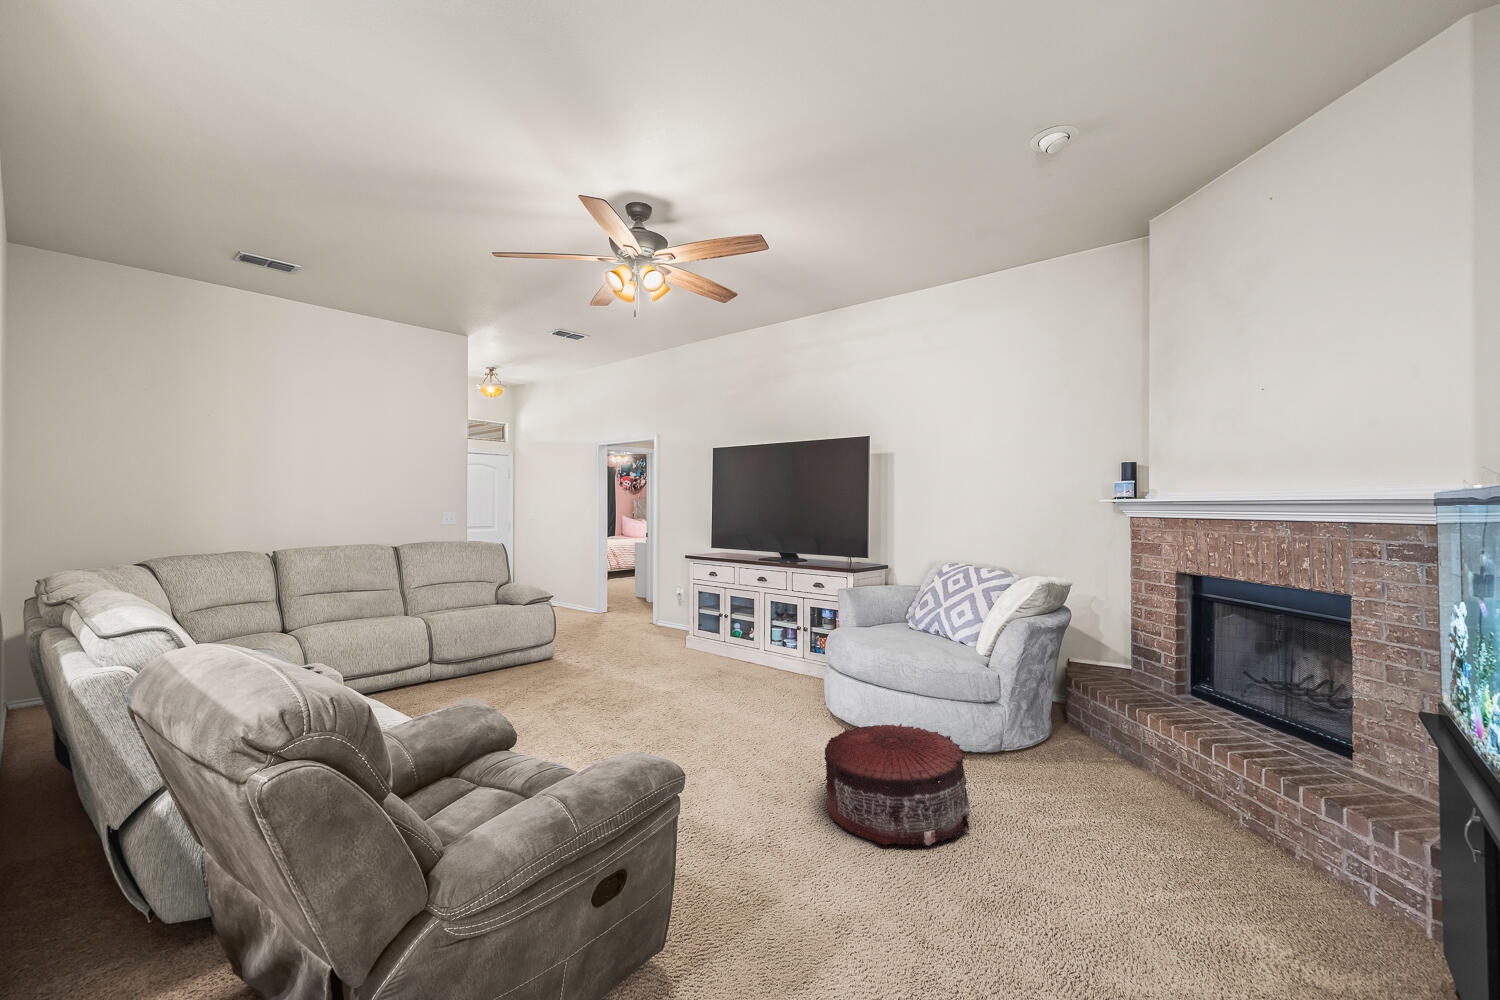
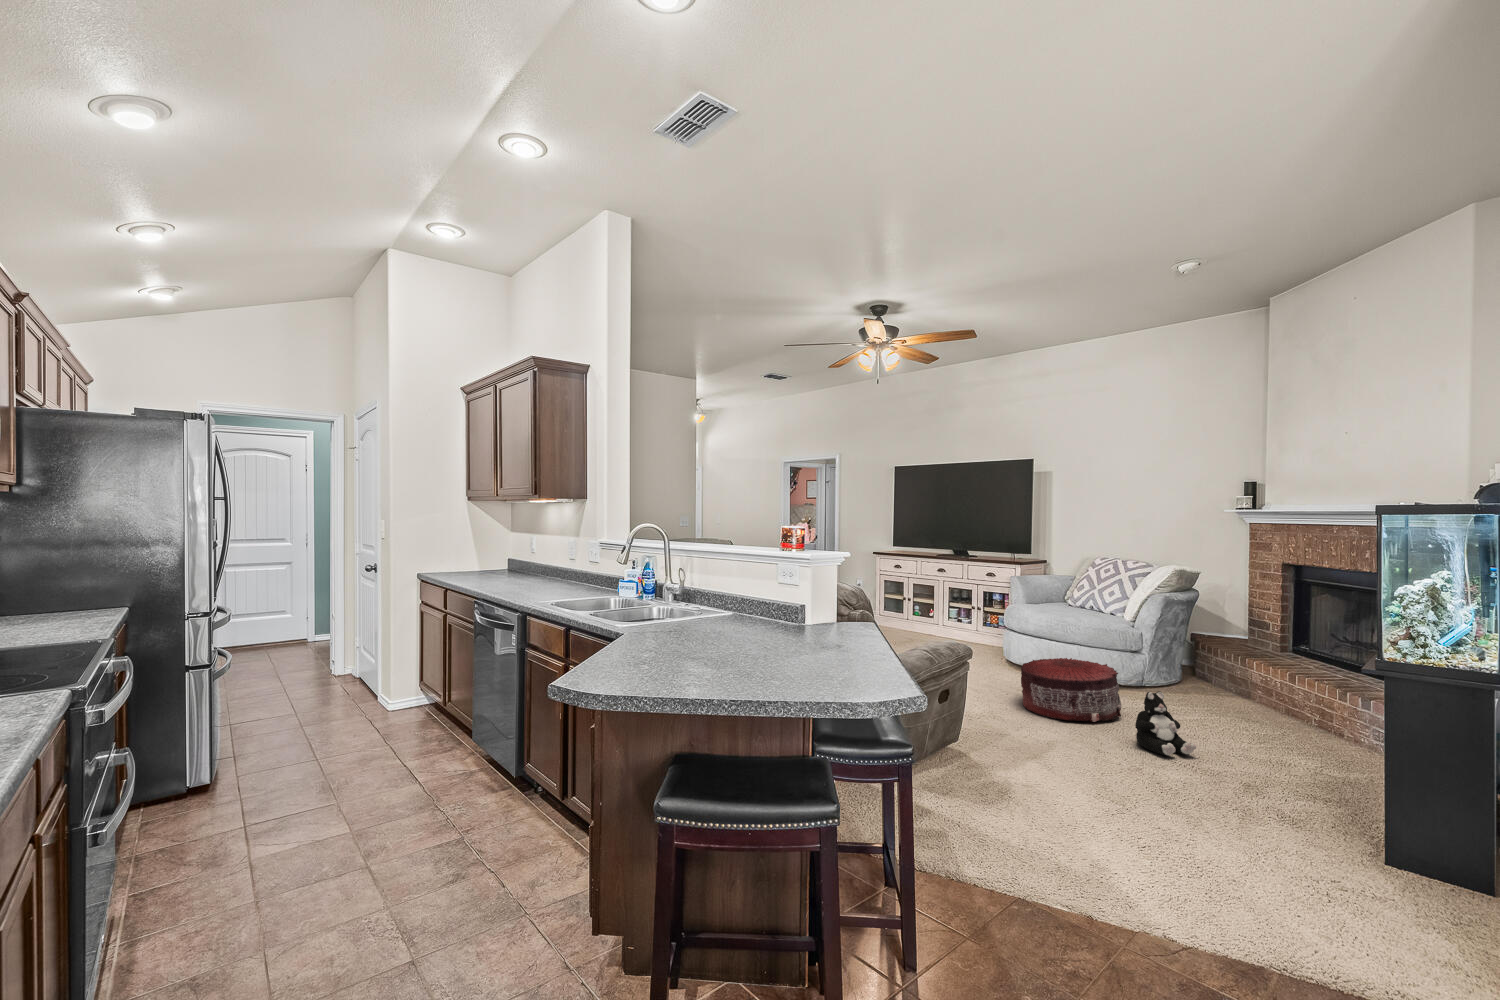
plush toy: none [989,812,1090,942] -> present [1135,691,1196,755]

